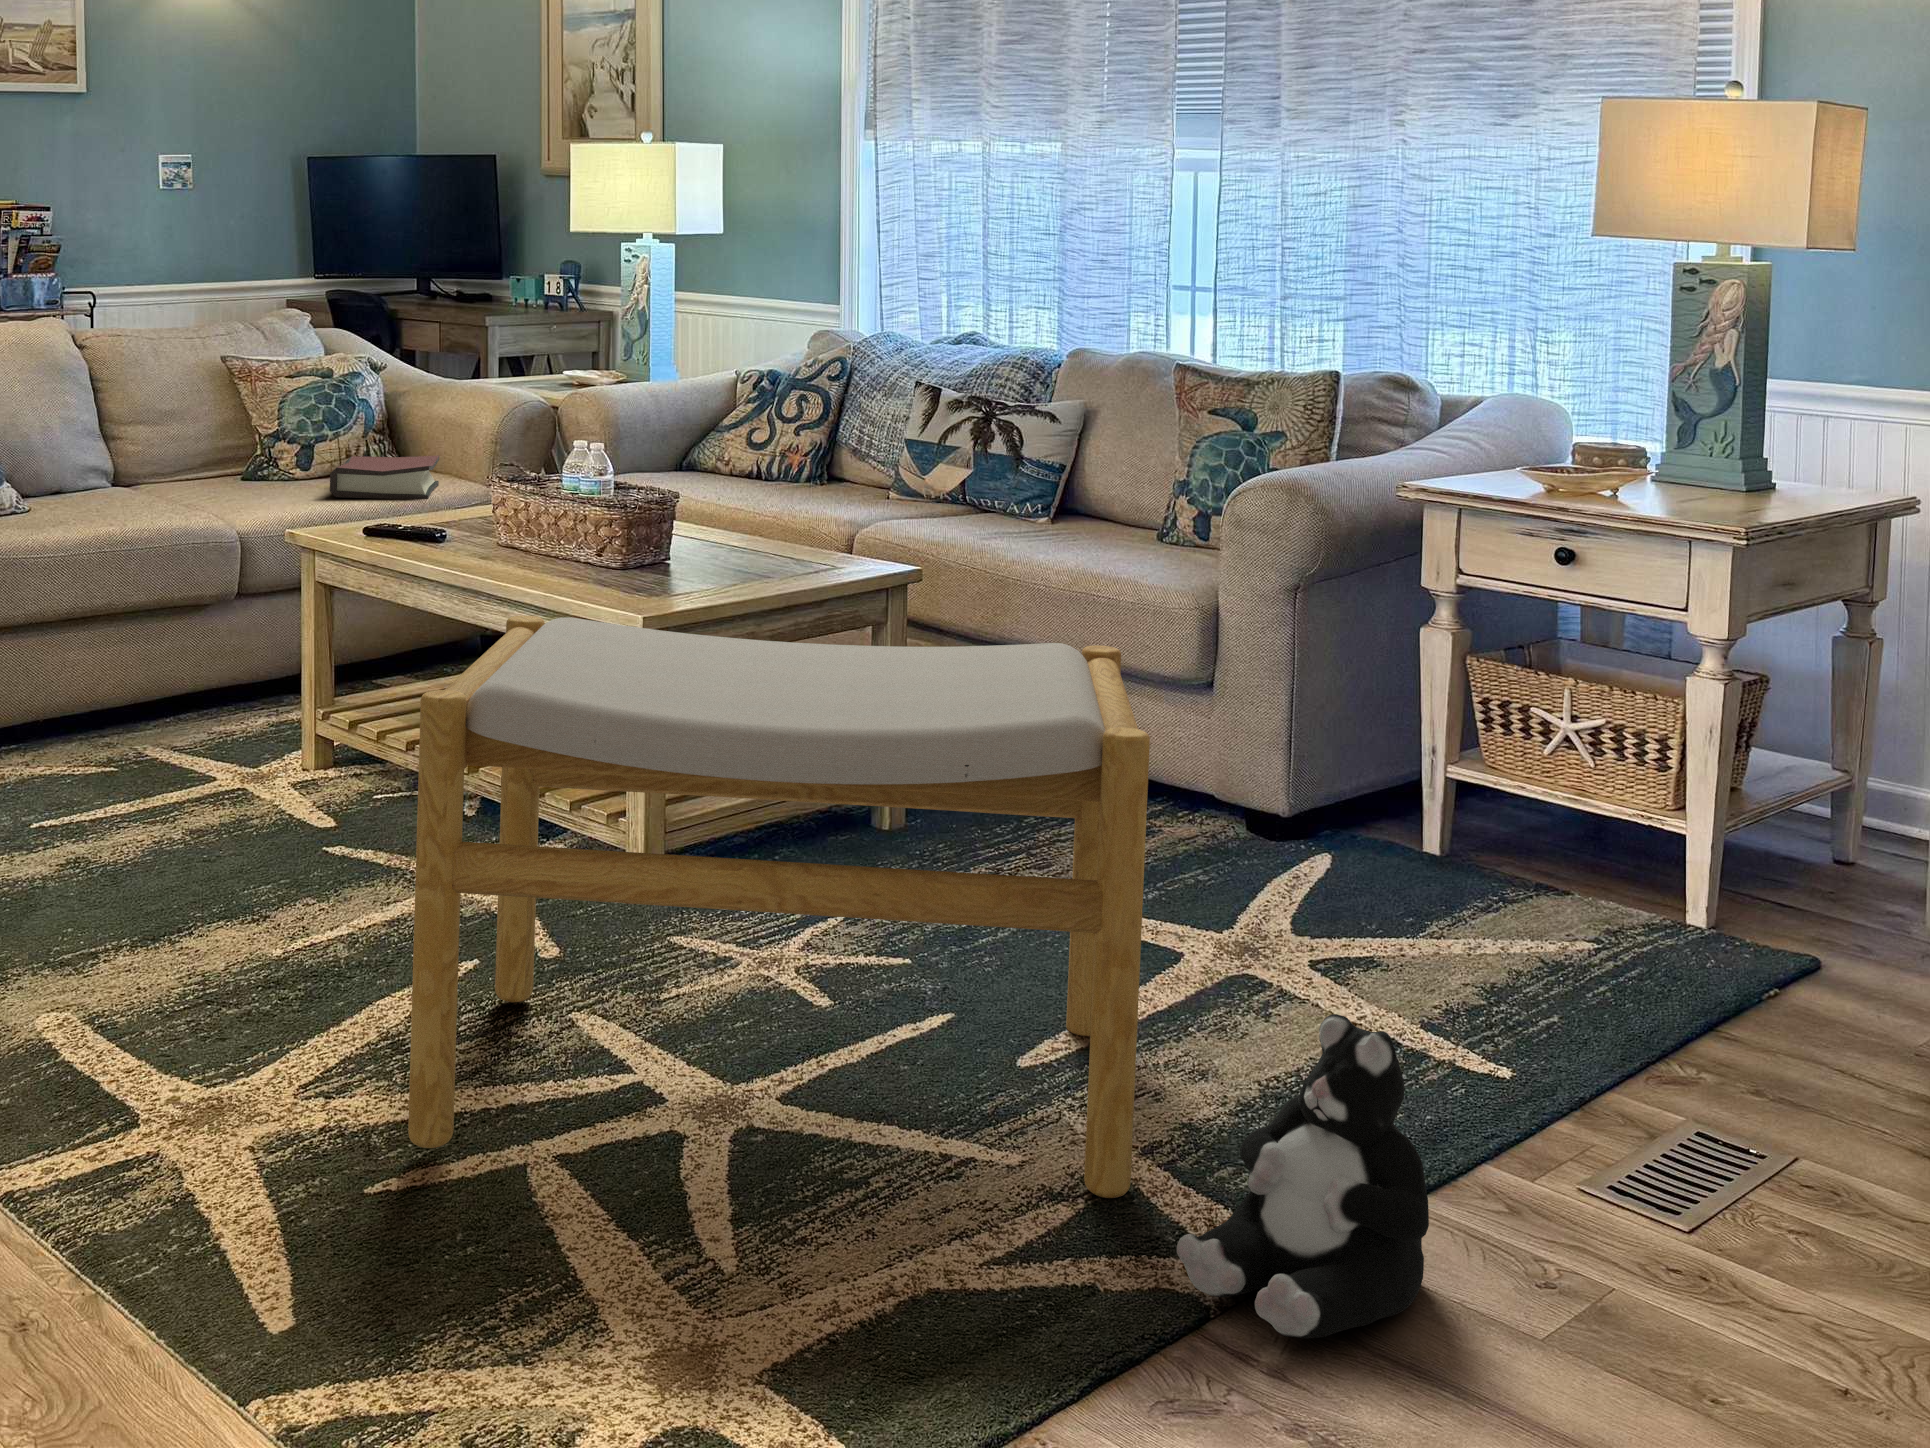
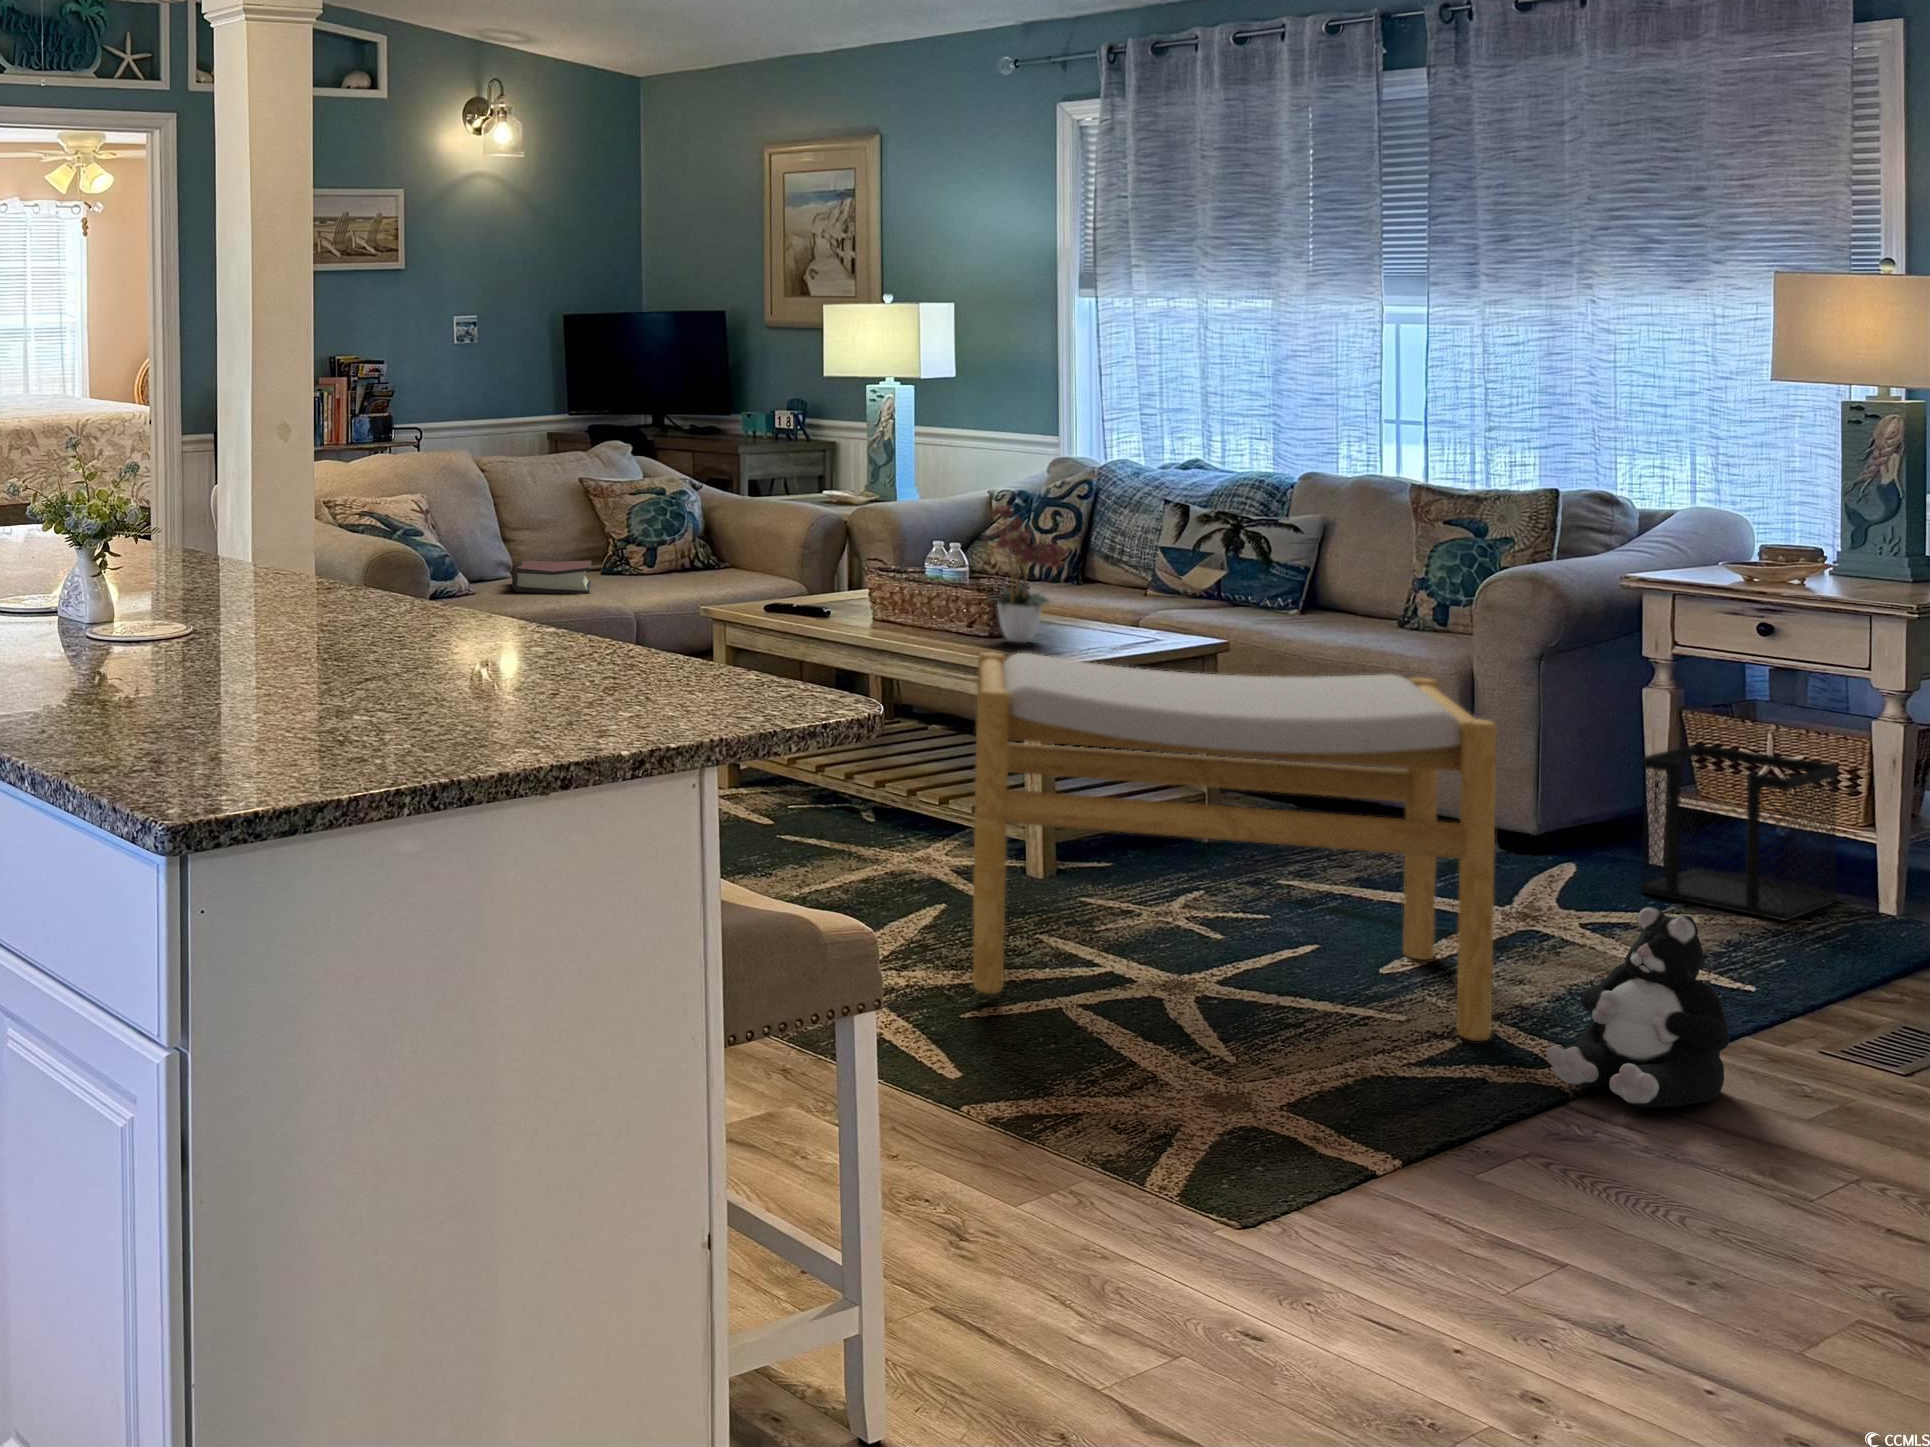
flower arrangement: none [597,389,727,582] -> present [983,505,1067,642]
hardback book: present [330,456,439,499] -> present [512,560,592,594]
wastebasket: none [1399,704,1641,944] -> present [1640,745,1838,921]

